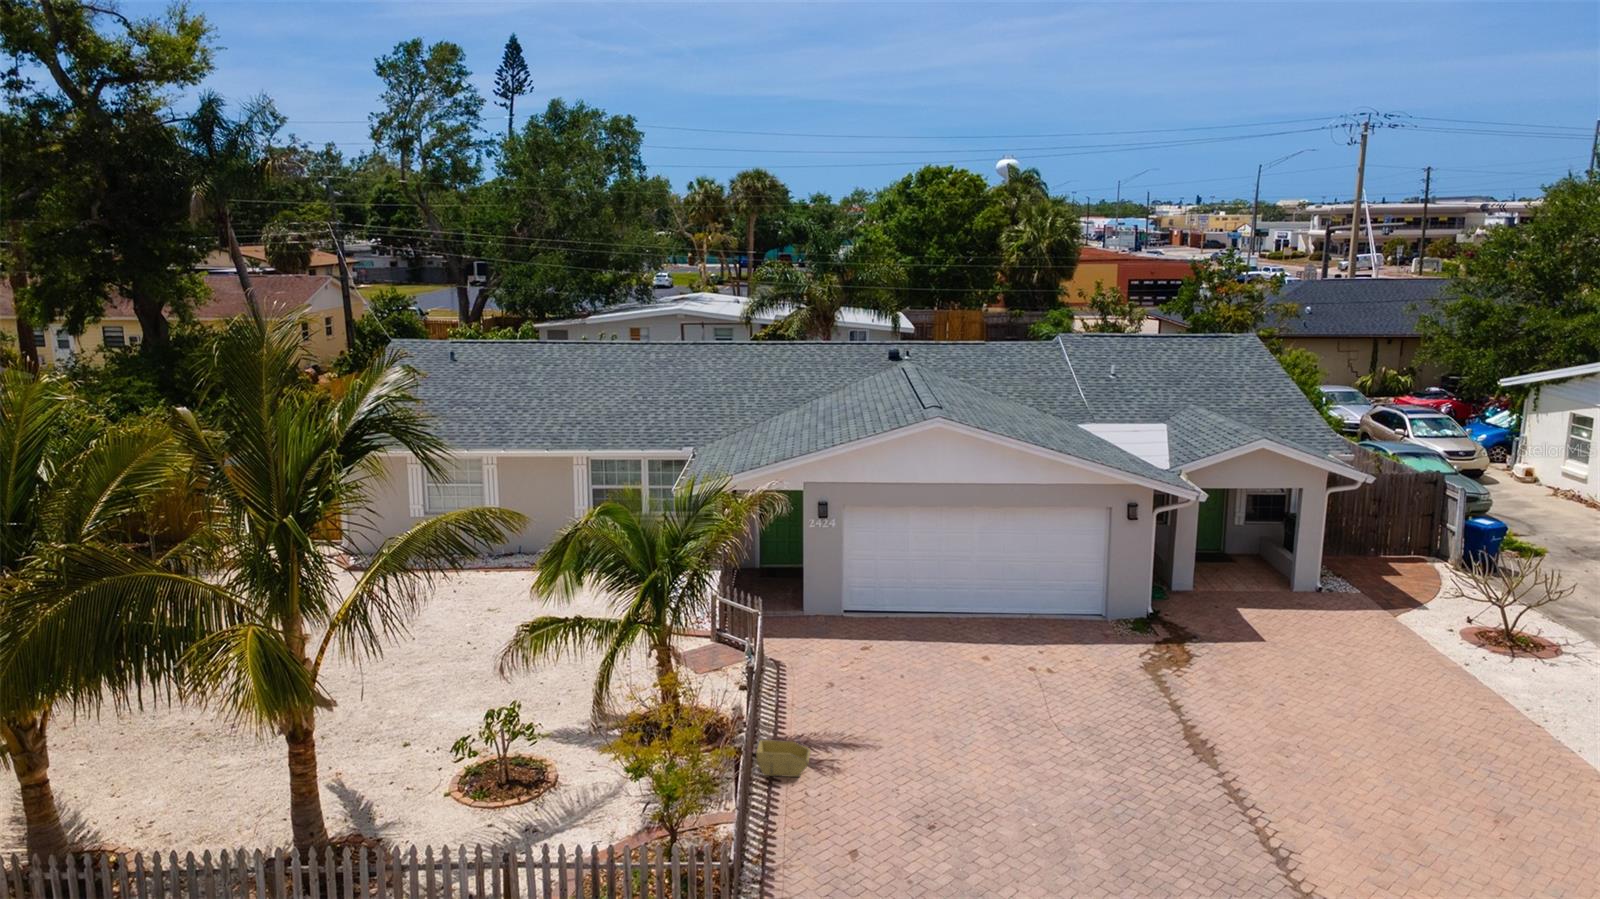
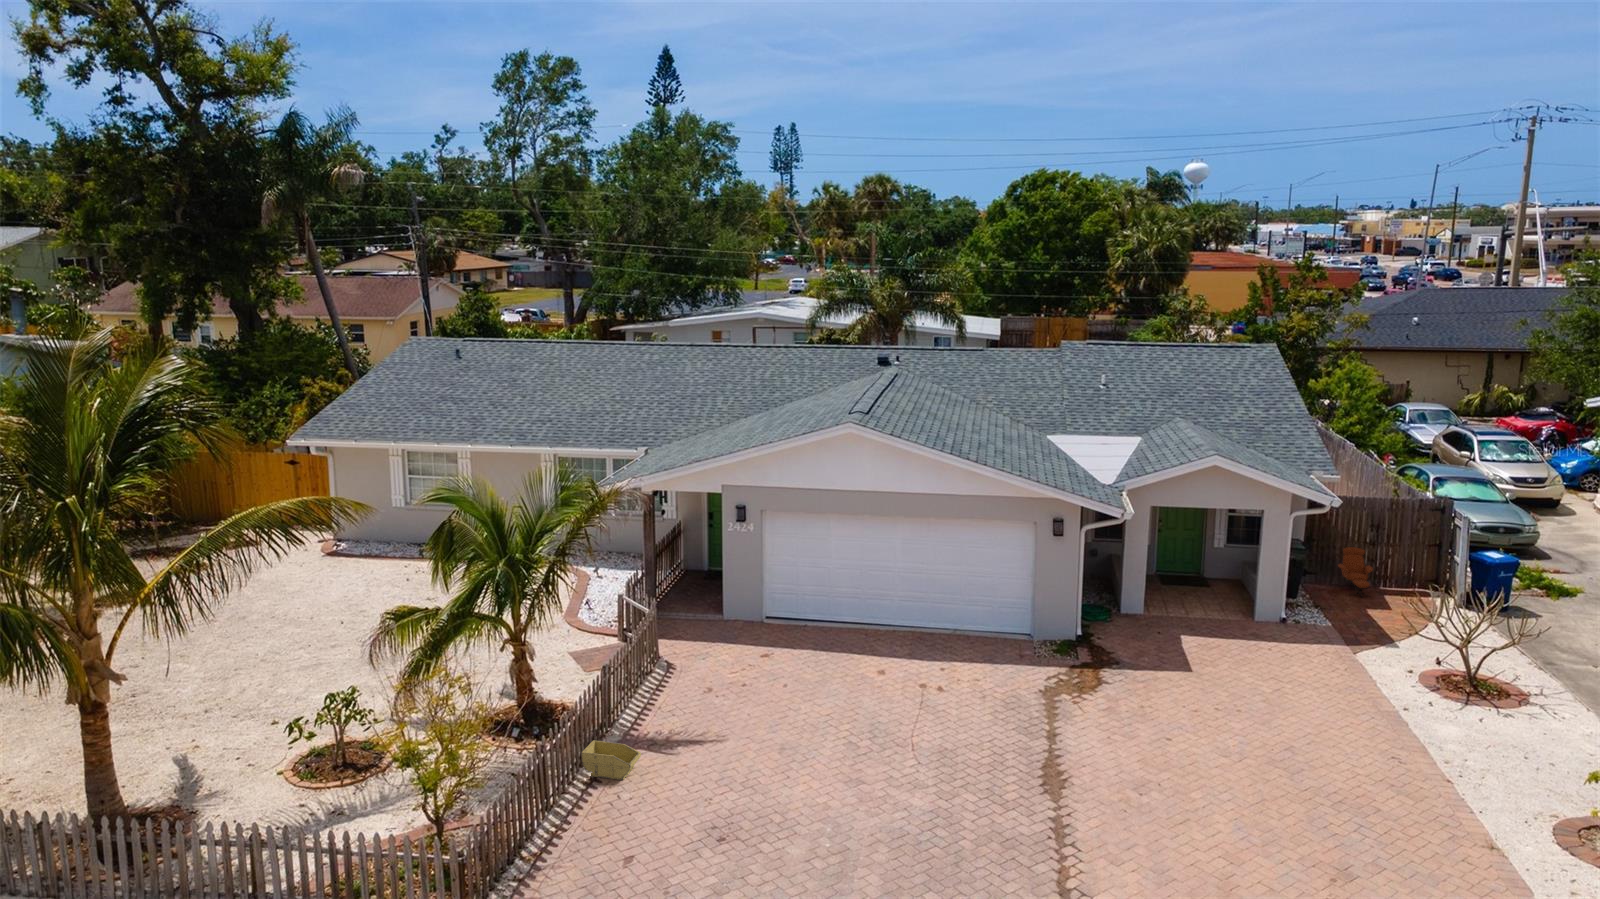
lounge chair: none [1343,520,1377,568] -> present [1338,547,1373,595]

